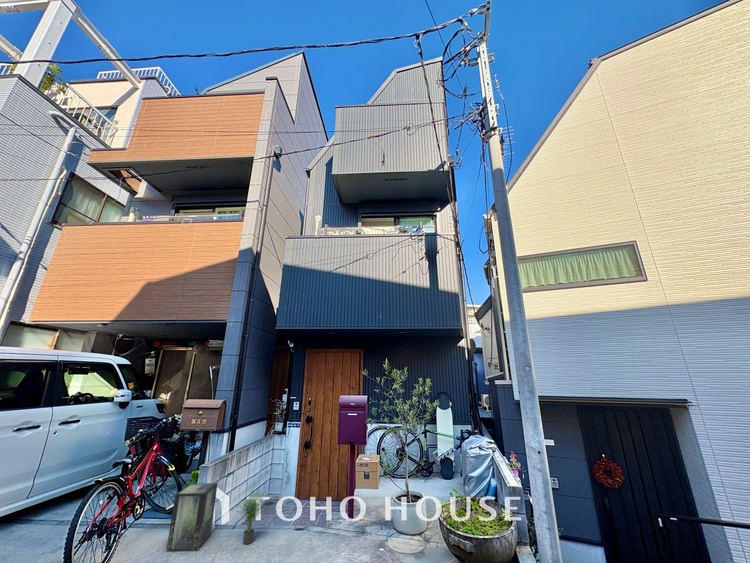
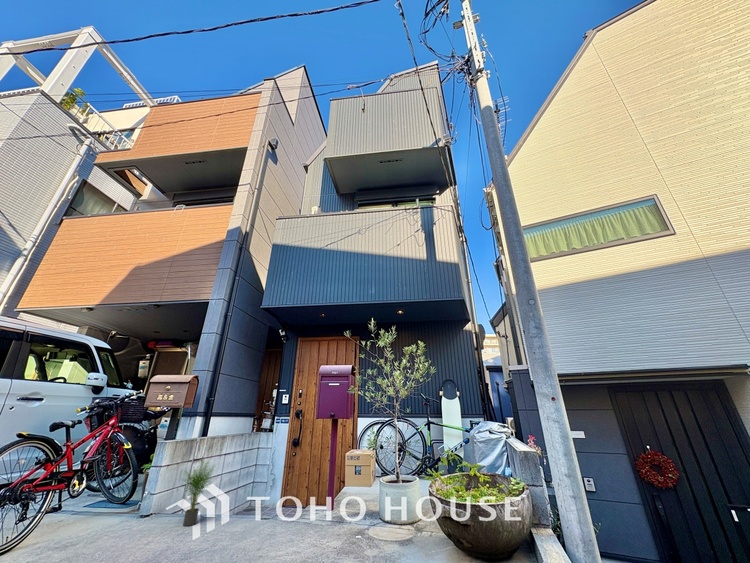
storage box: present [166,483,217,552] -> none [87,454,165,531]

